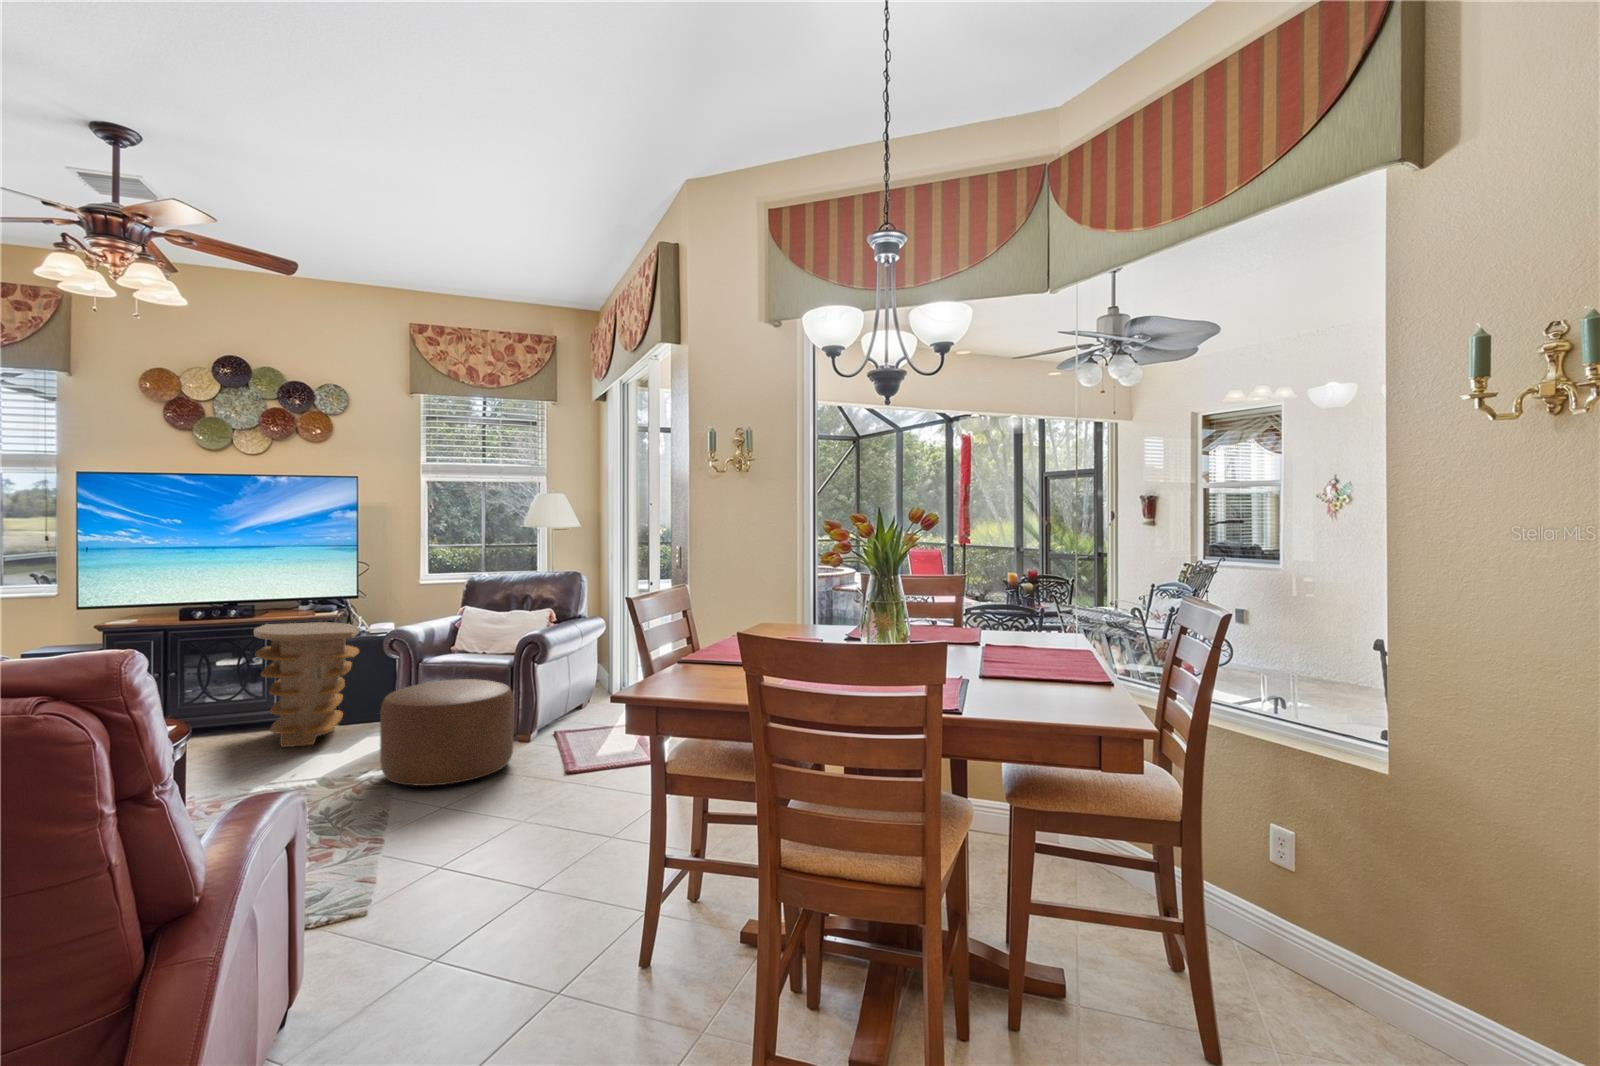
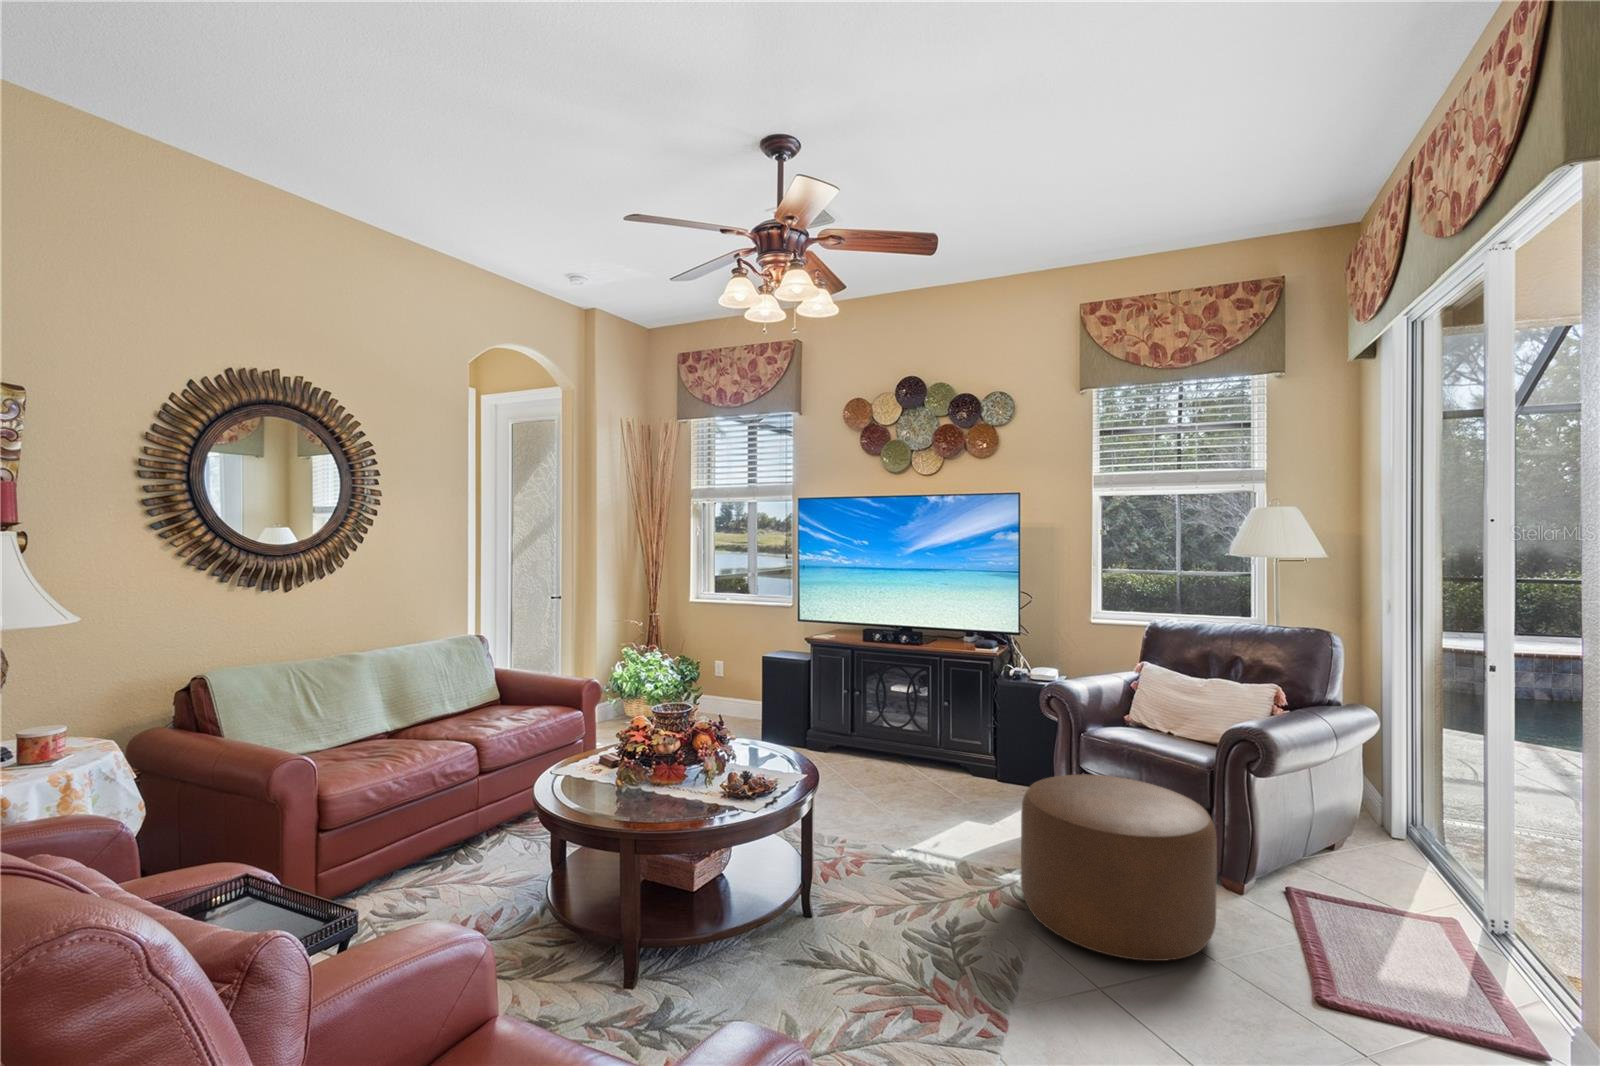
side table: present [254,622,360,747] -> none [915,654,1014,805]

